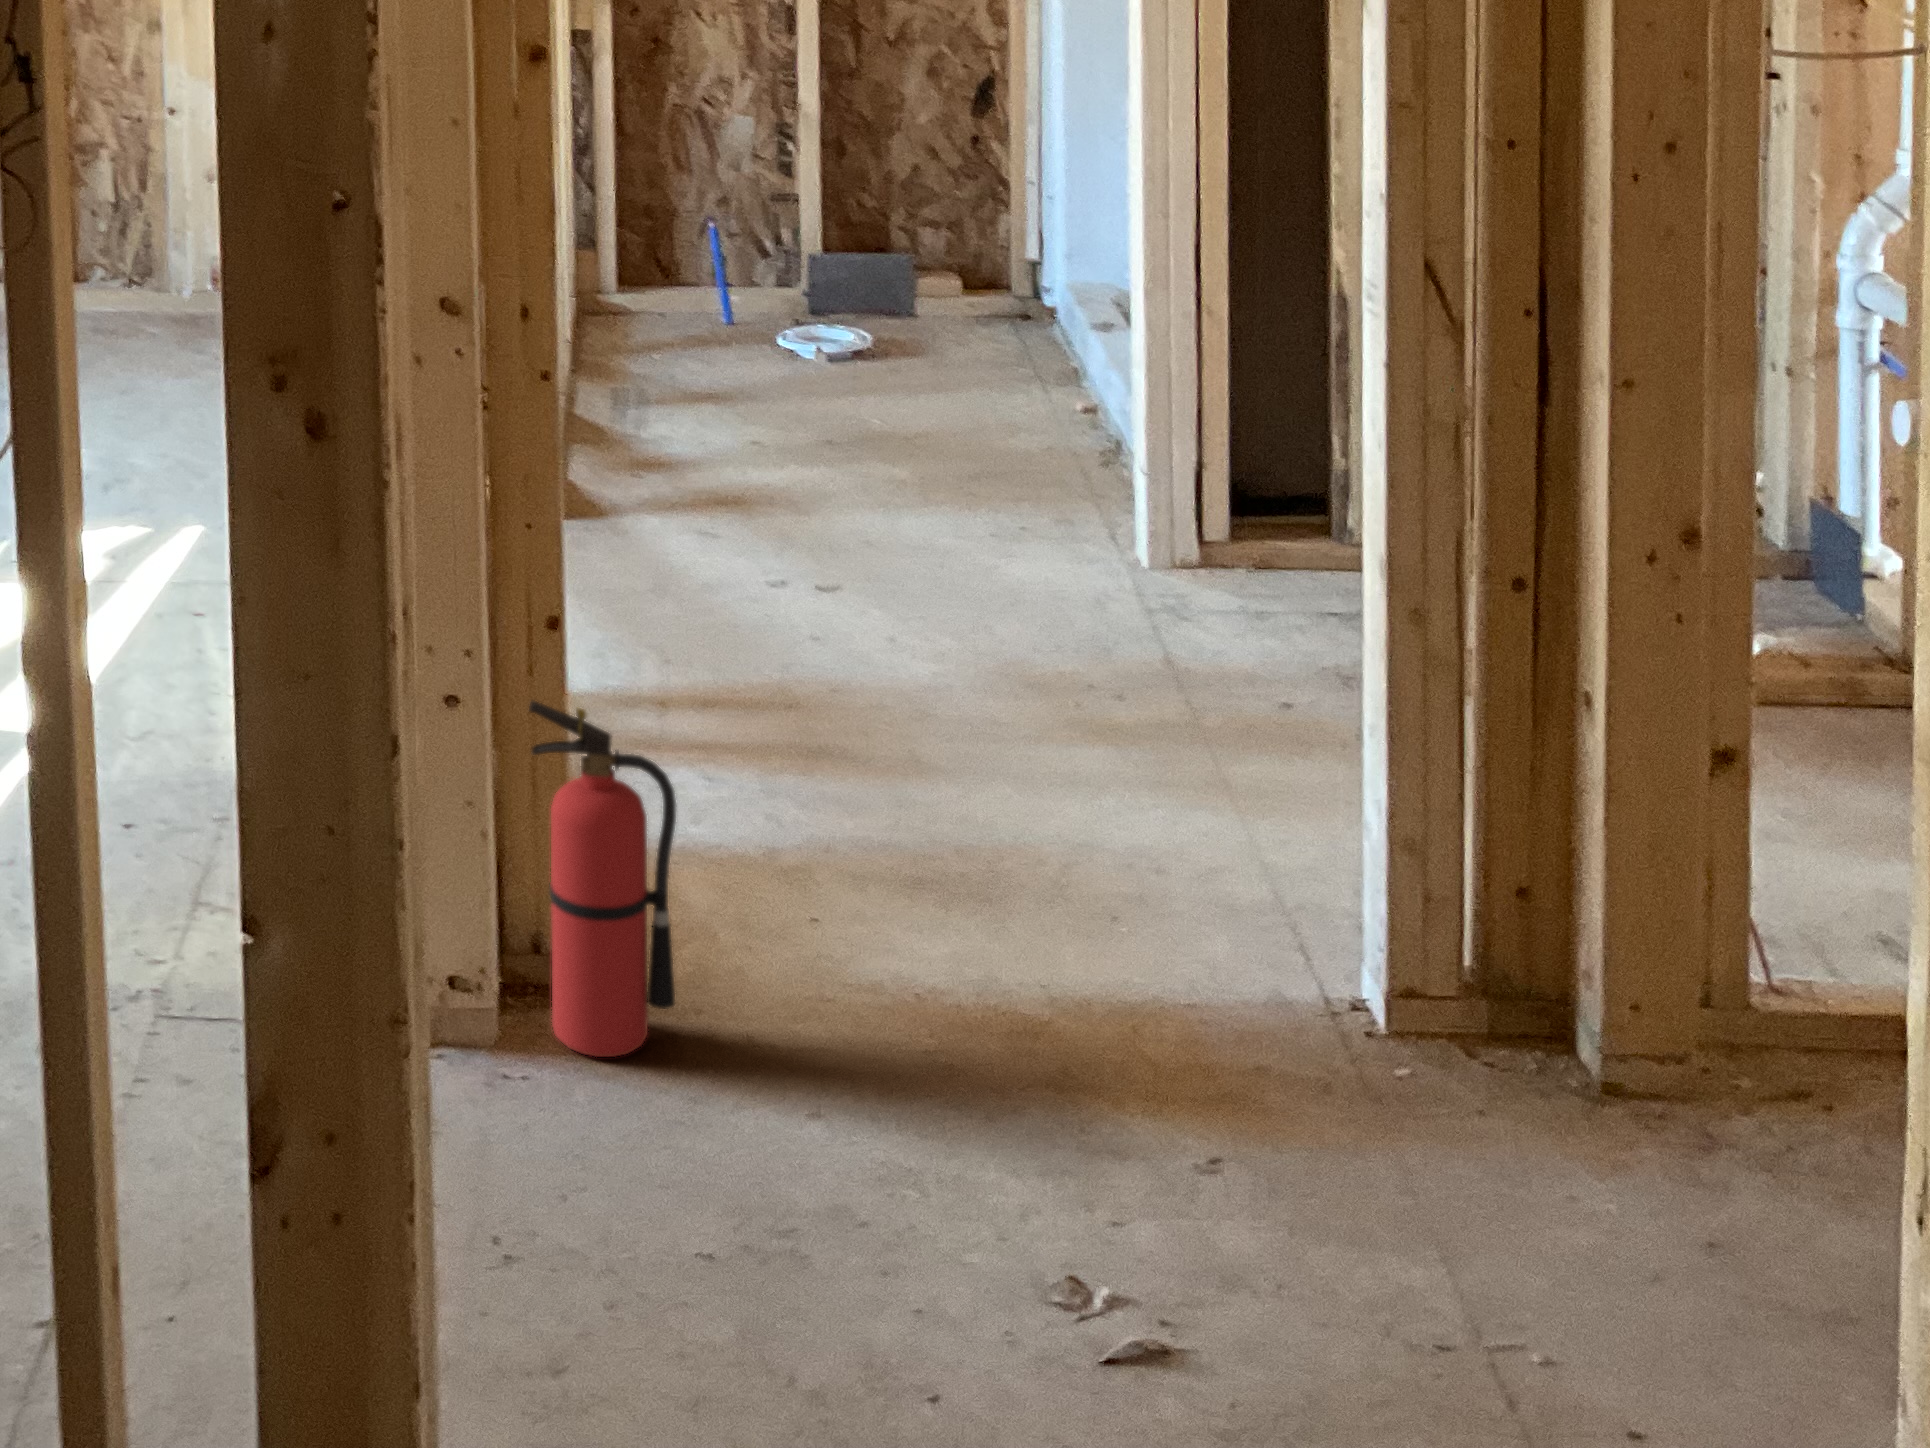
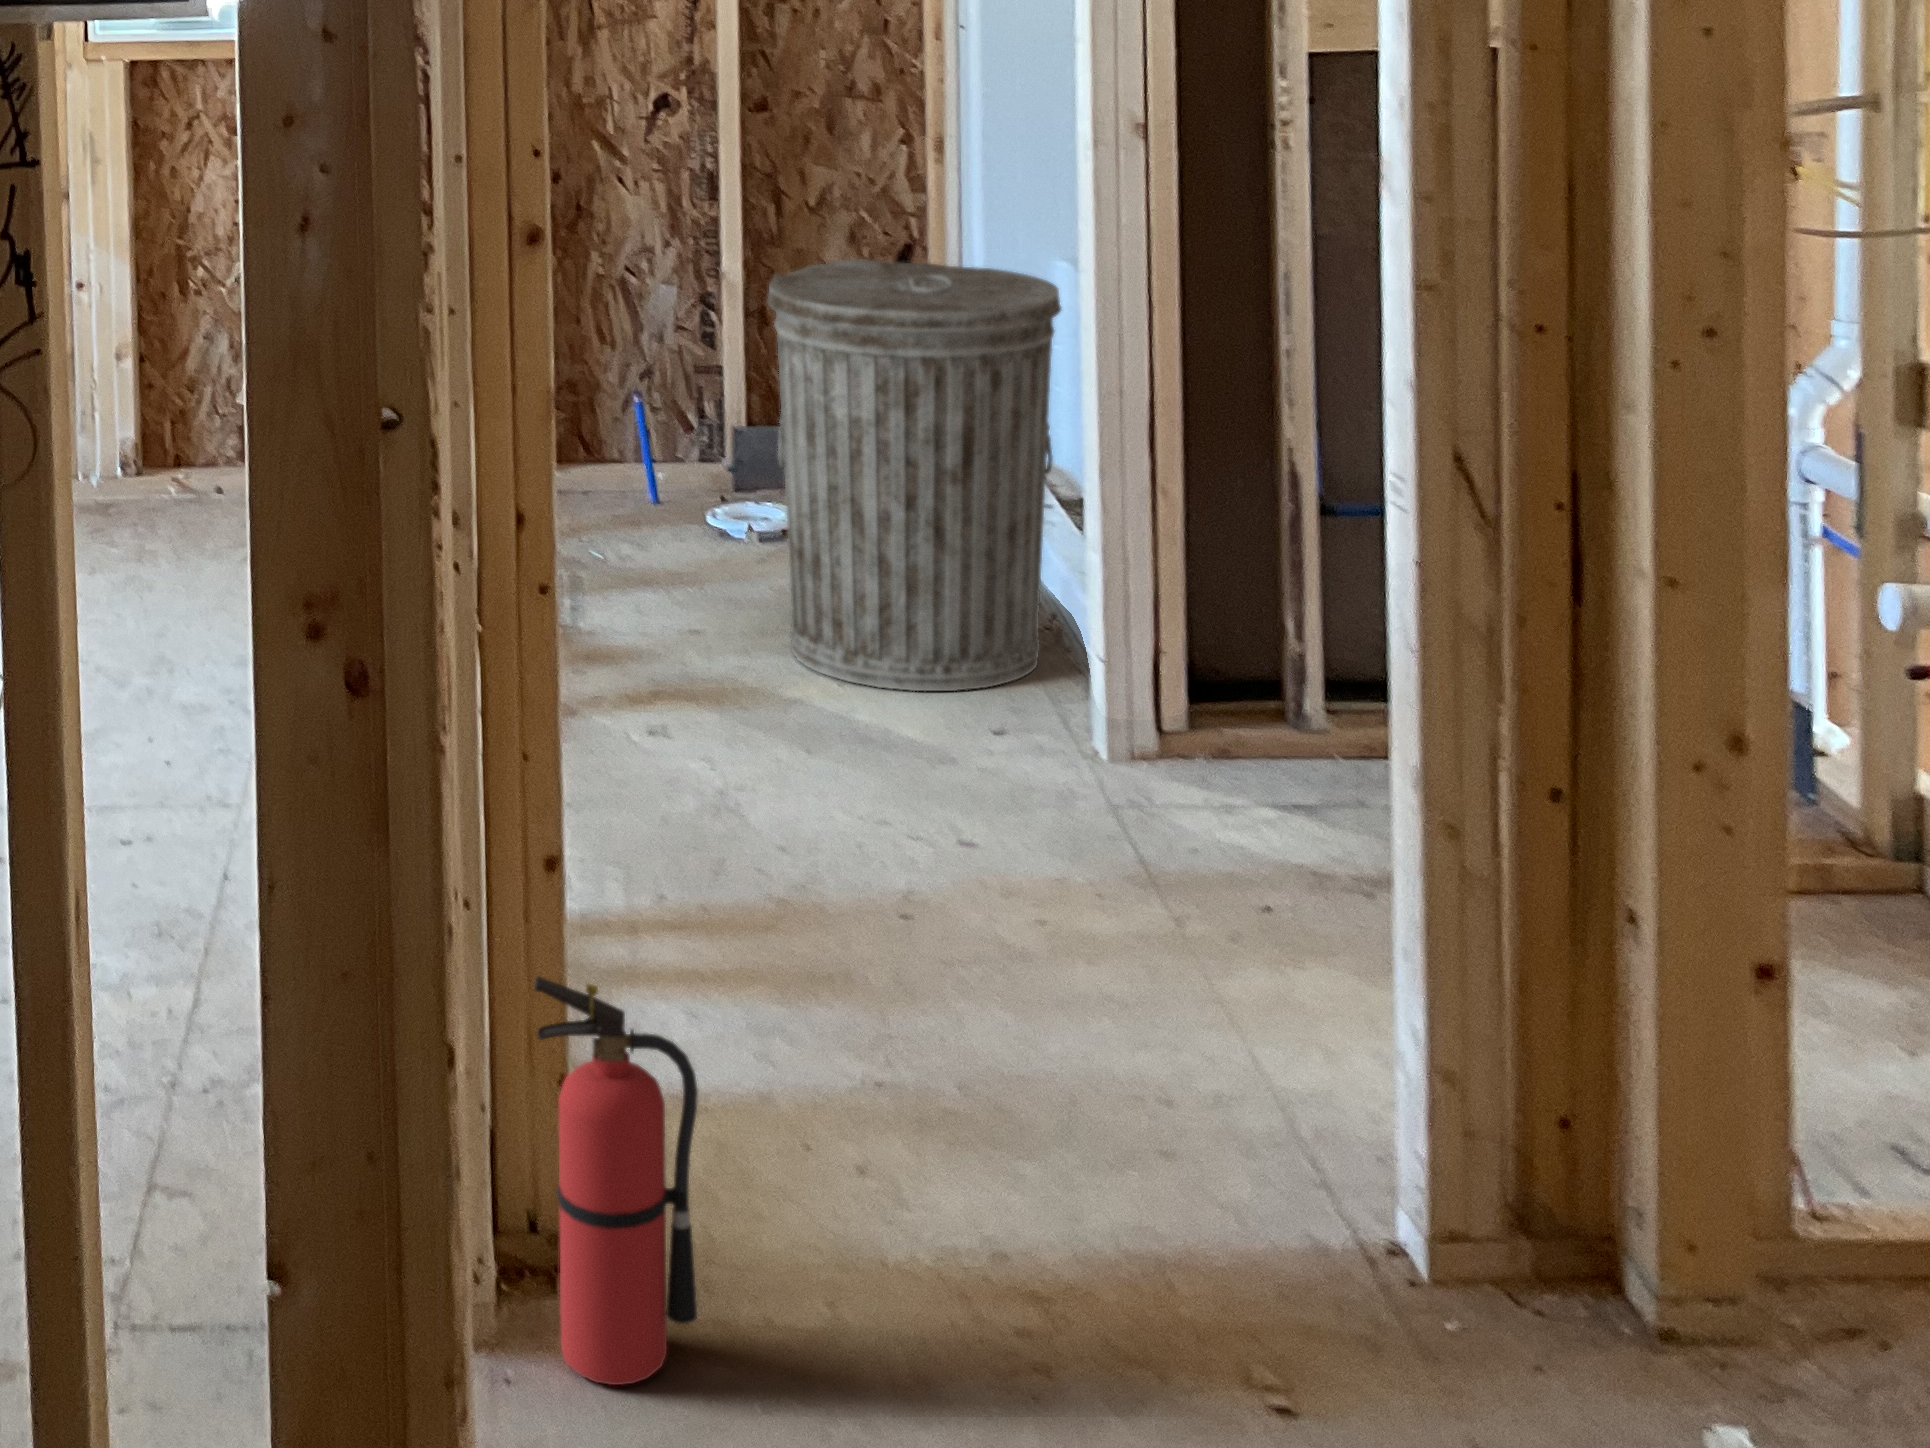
trash can: none [822,90,1119,504] -> present [767,259,1061,691]

